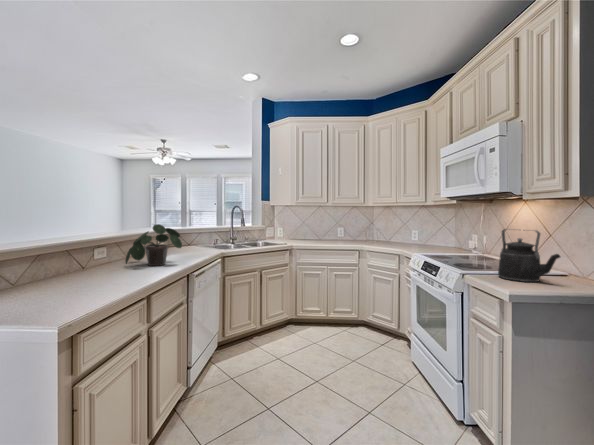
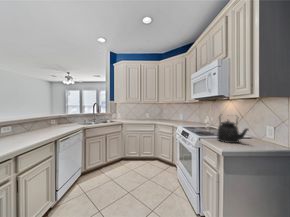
potted plant: present [125,224,182,266] -> none [18,113,54,136]

